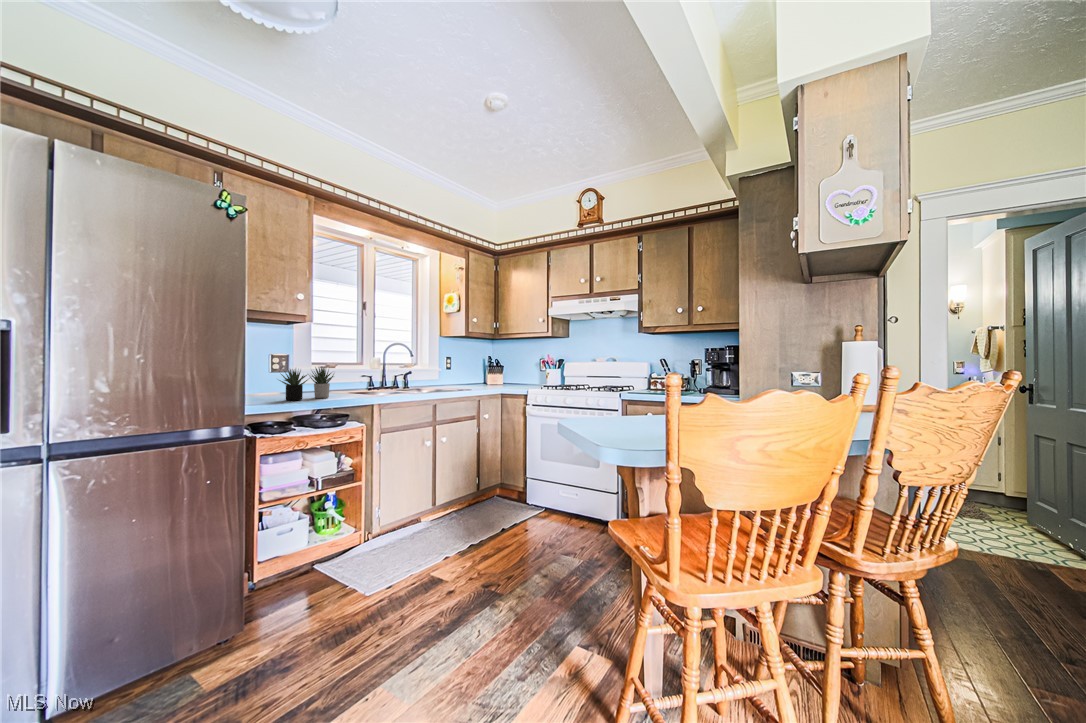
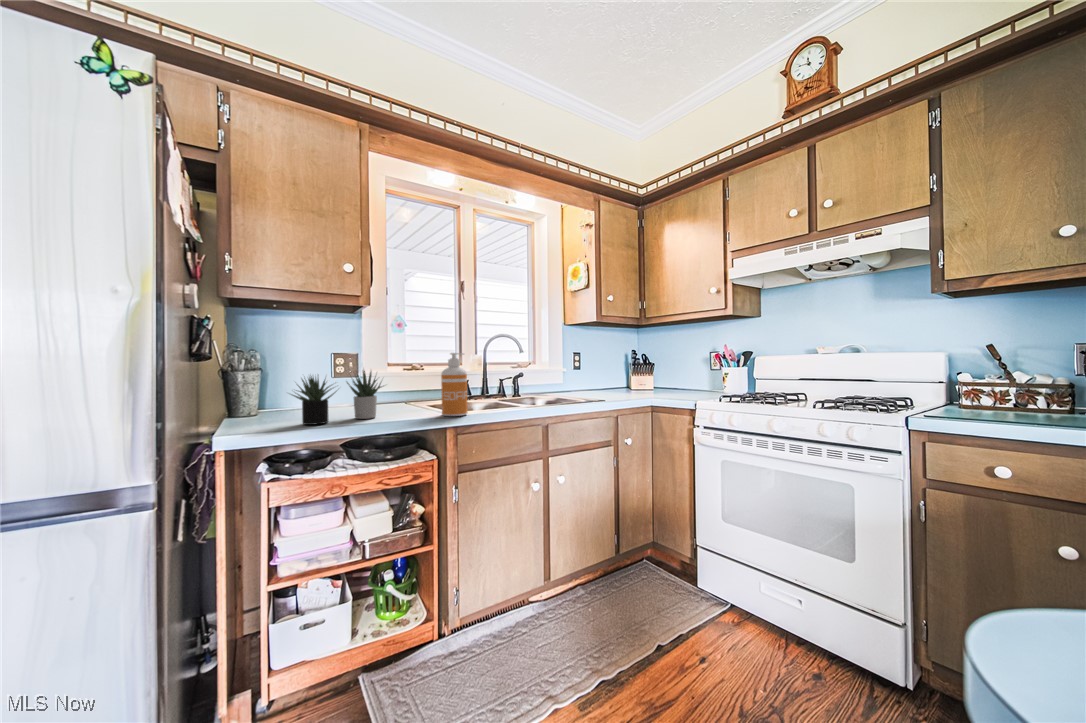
soap dispenser: none [372,356,389,397] -> present [441,353,468,416]

